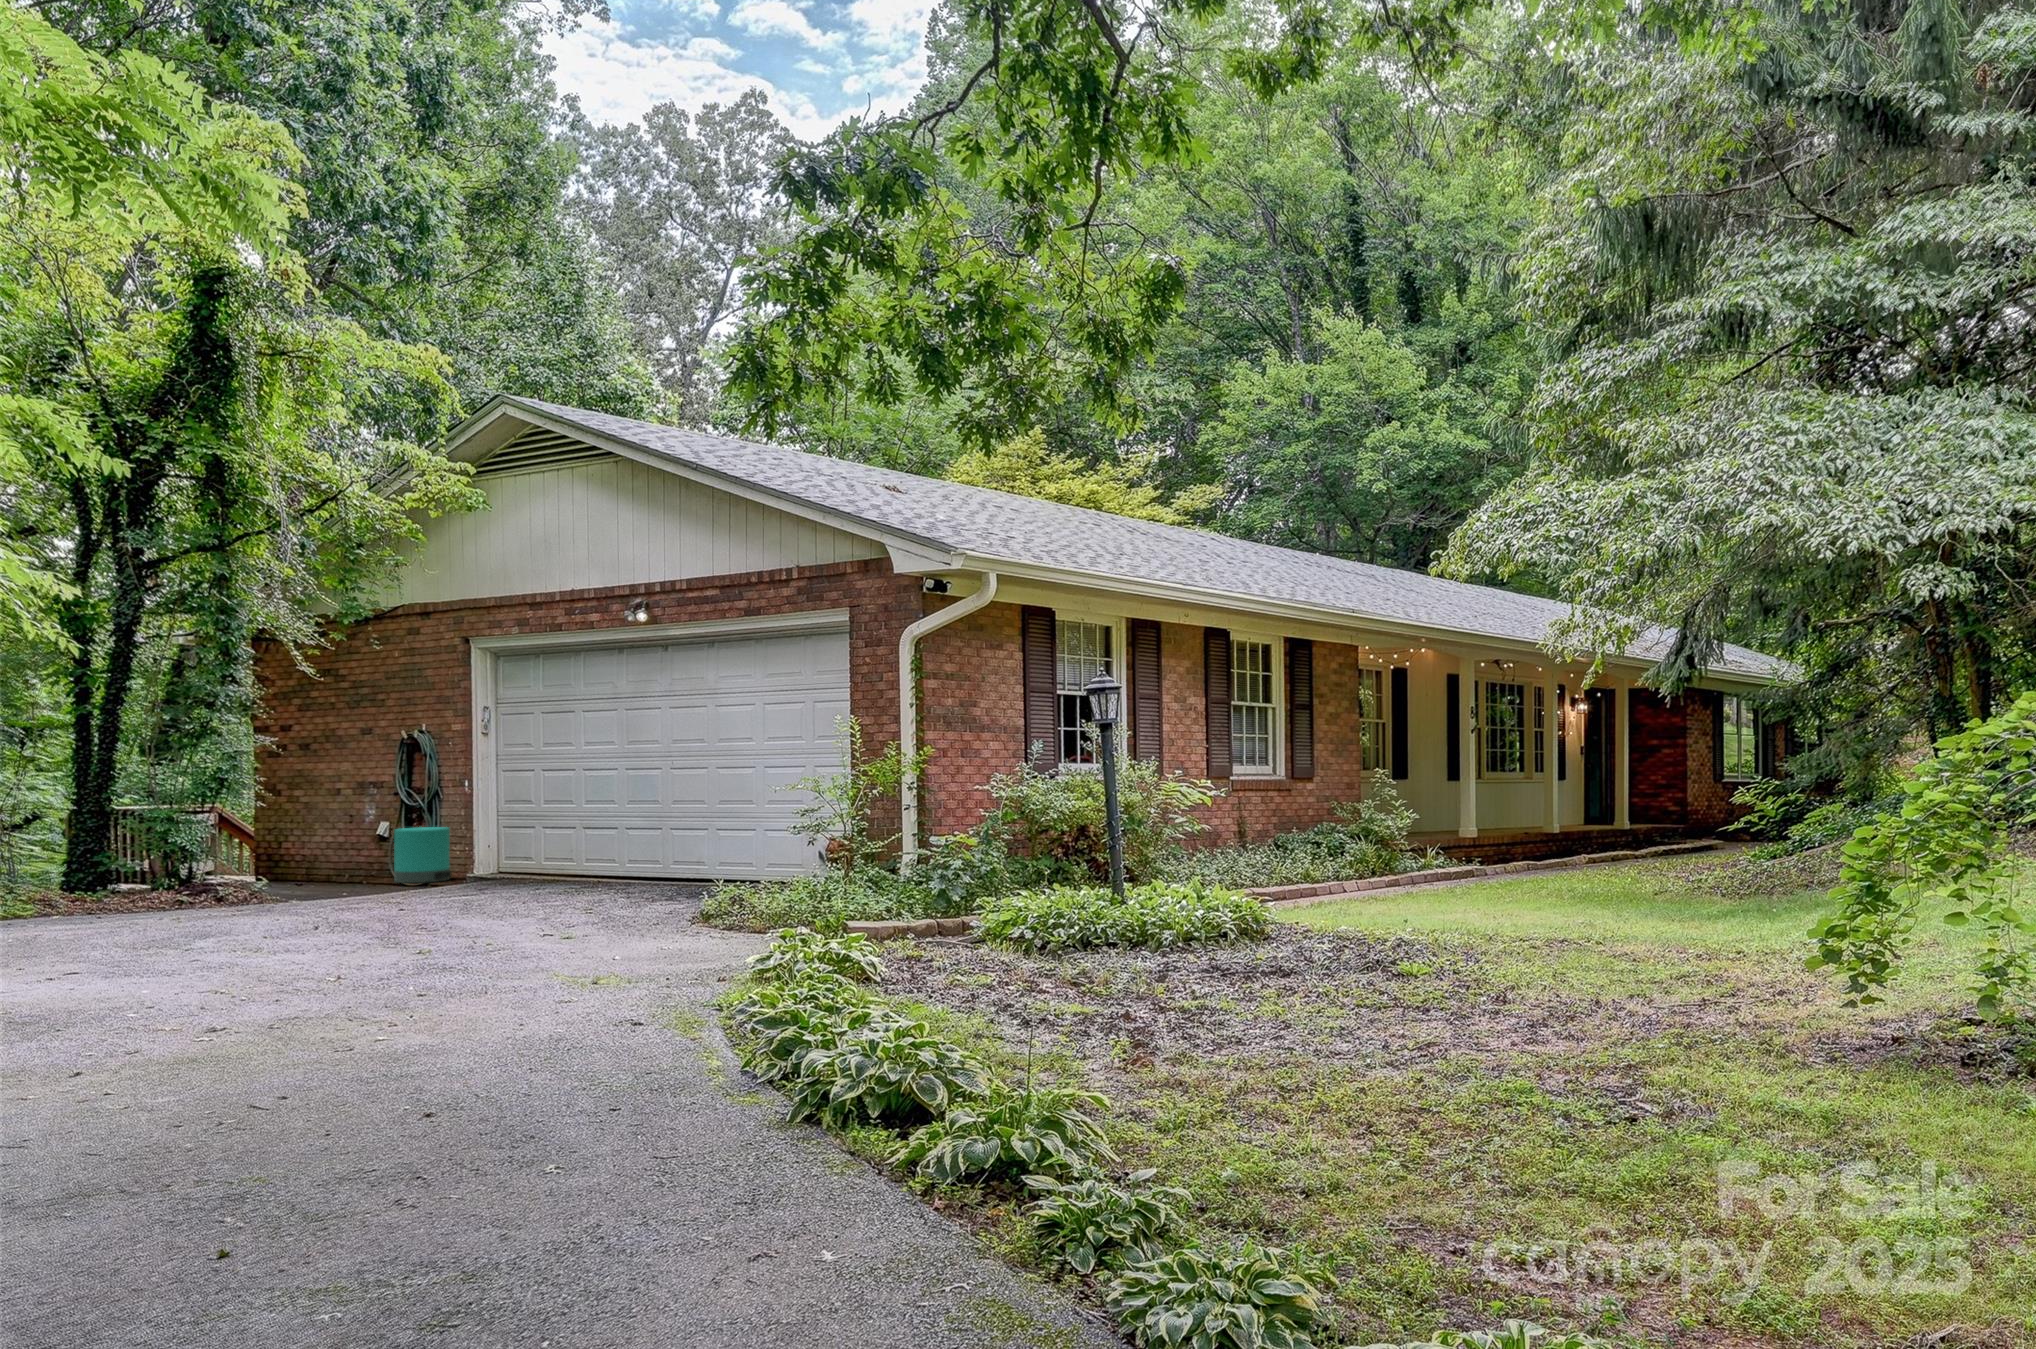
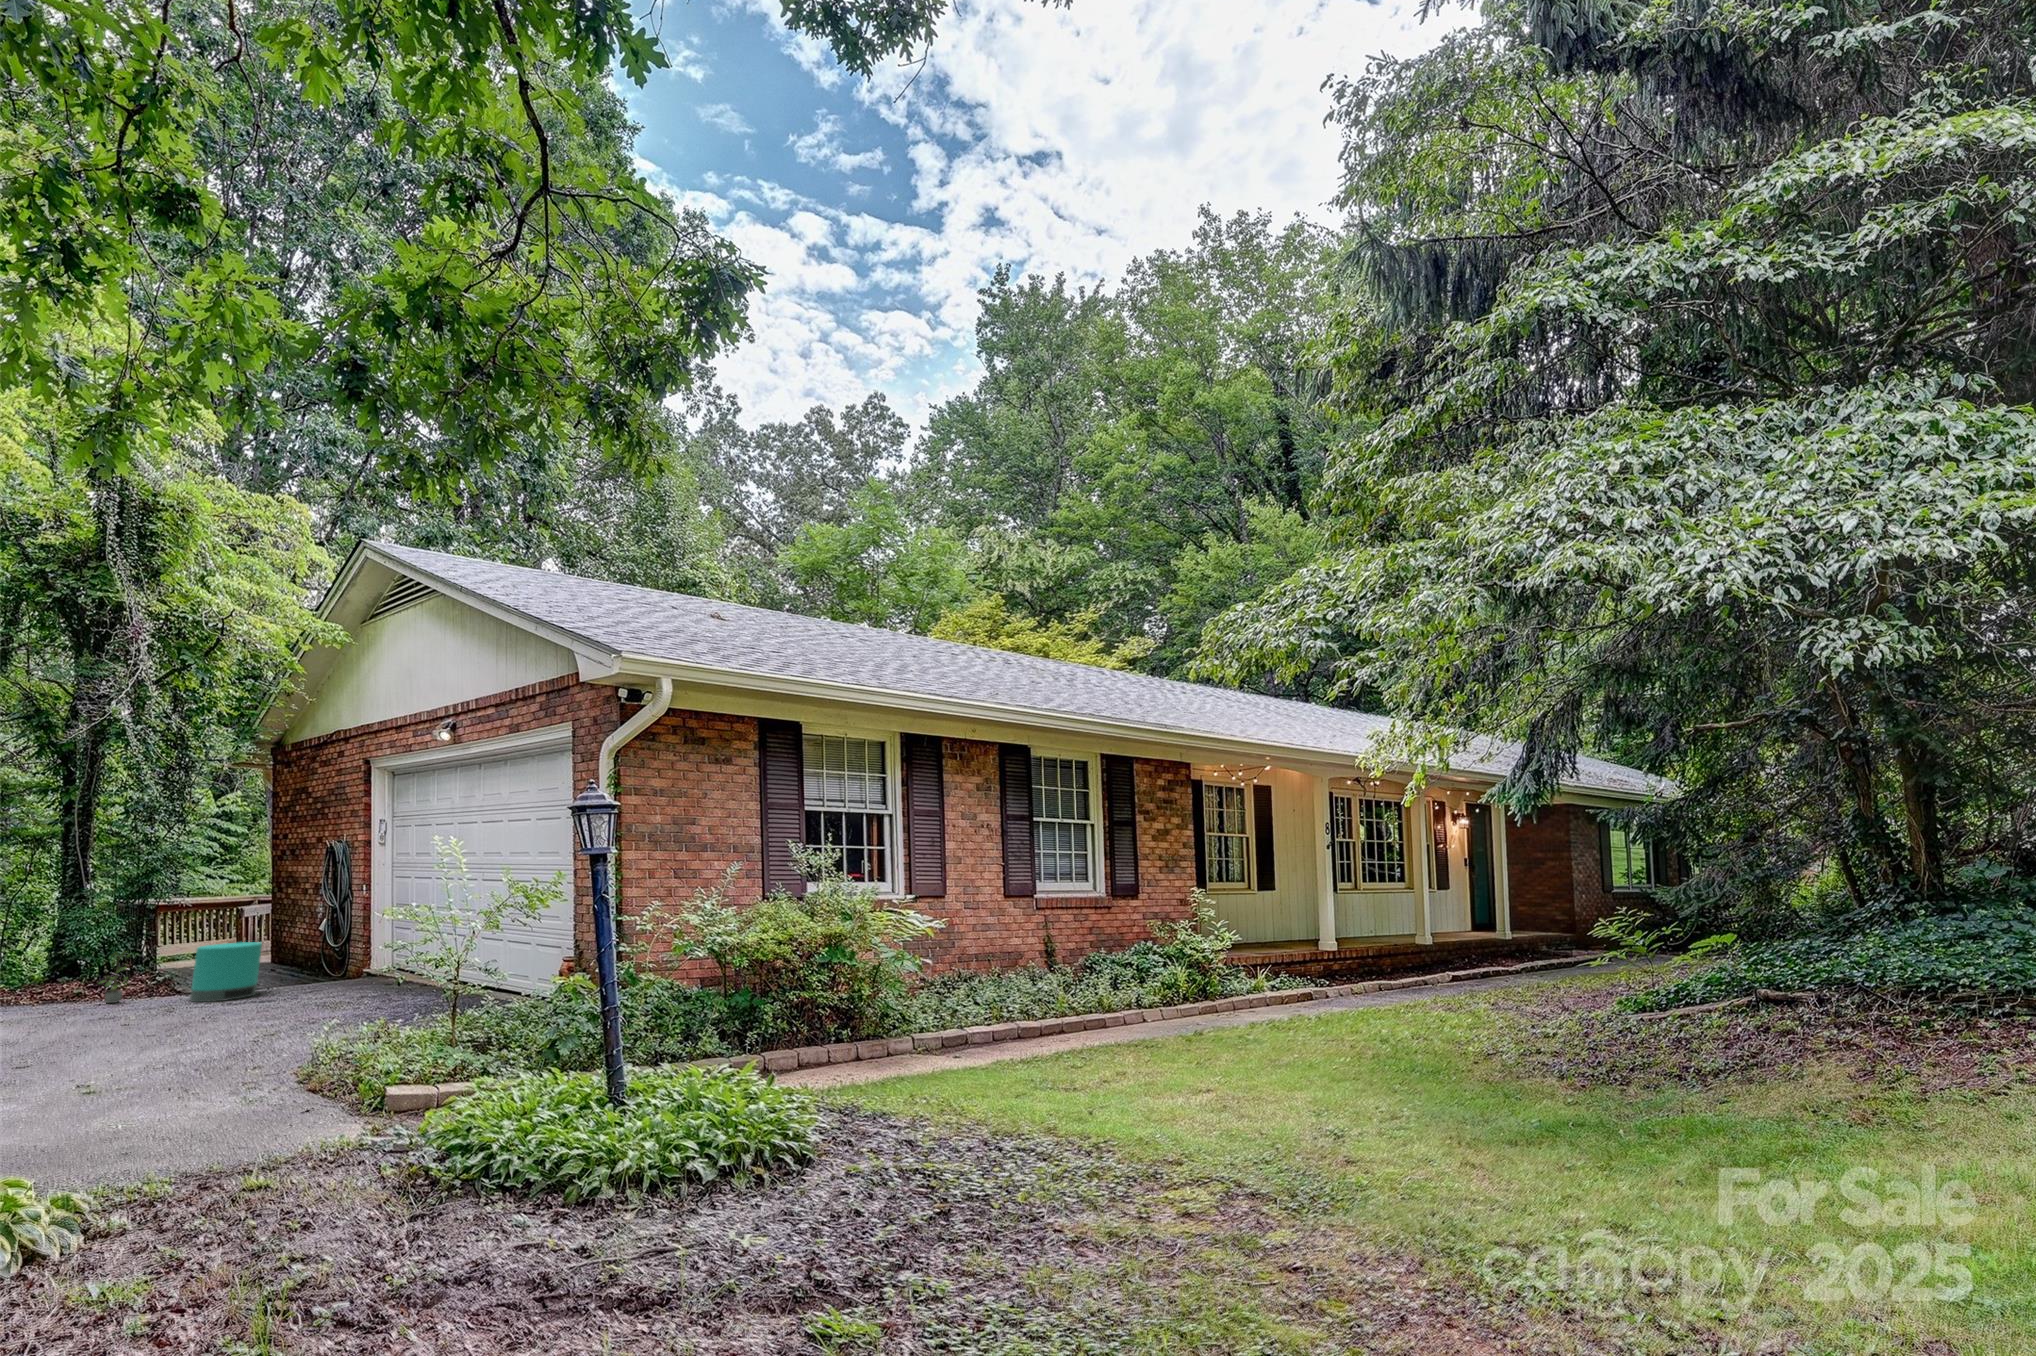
potted plant: none [305,831,338,885] -> present [99,951,130,1003]

